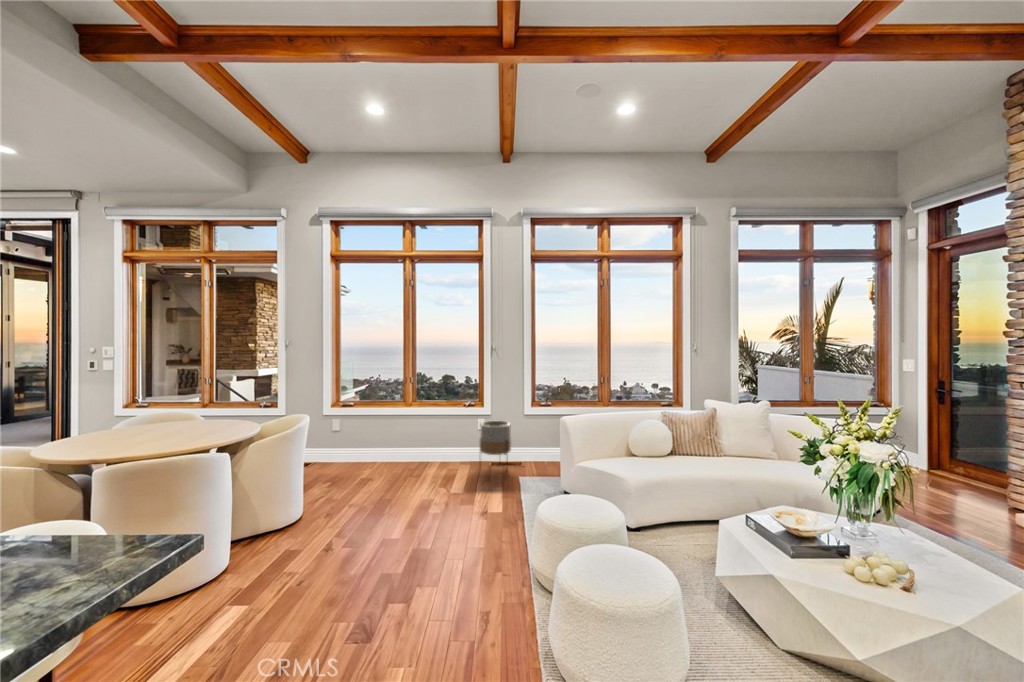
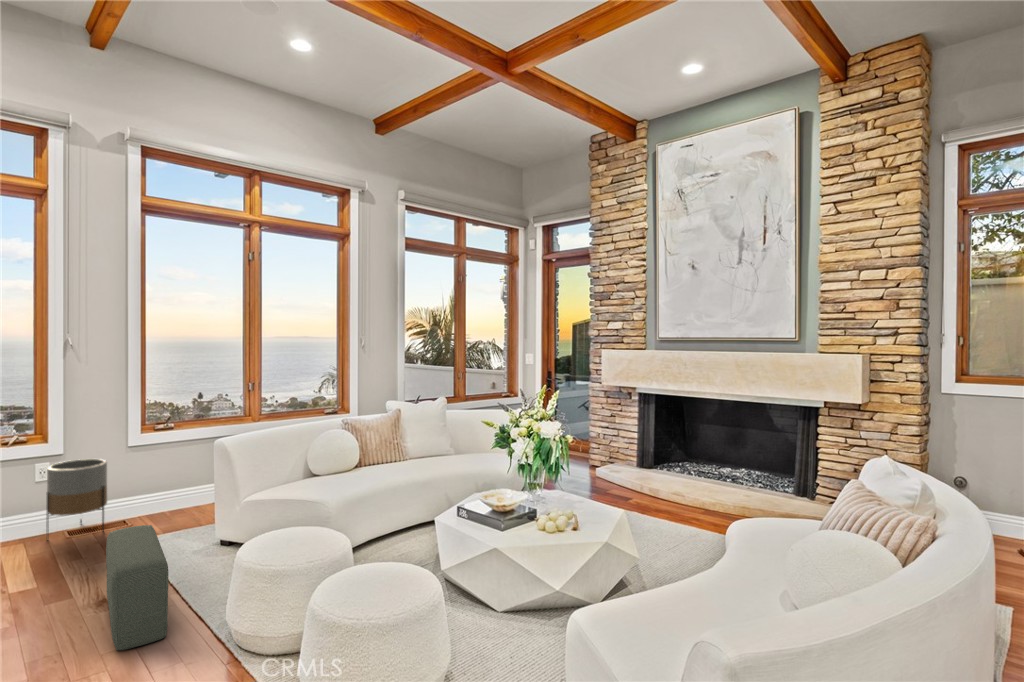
pouf: none [470,469,511,553] -> present [106,525,168,650]

